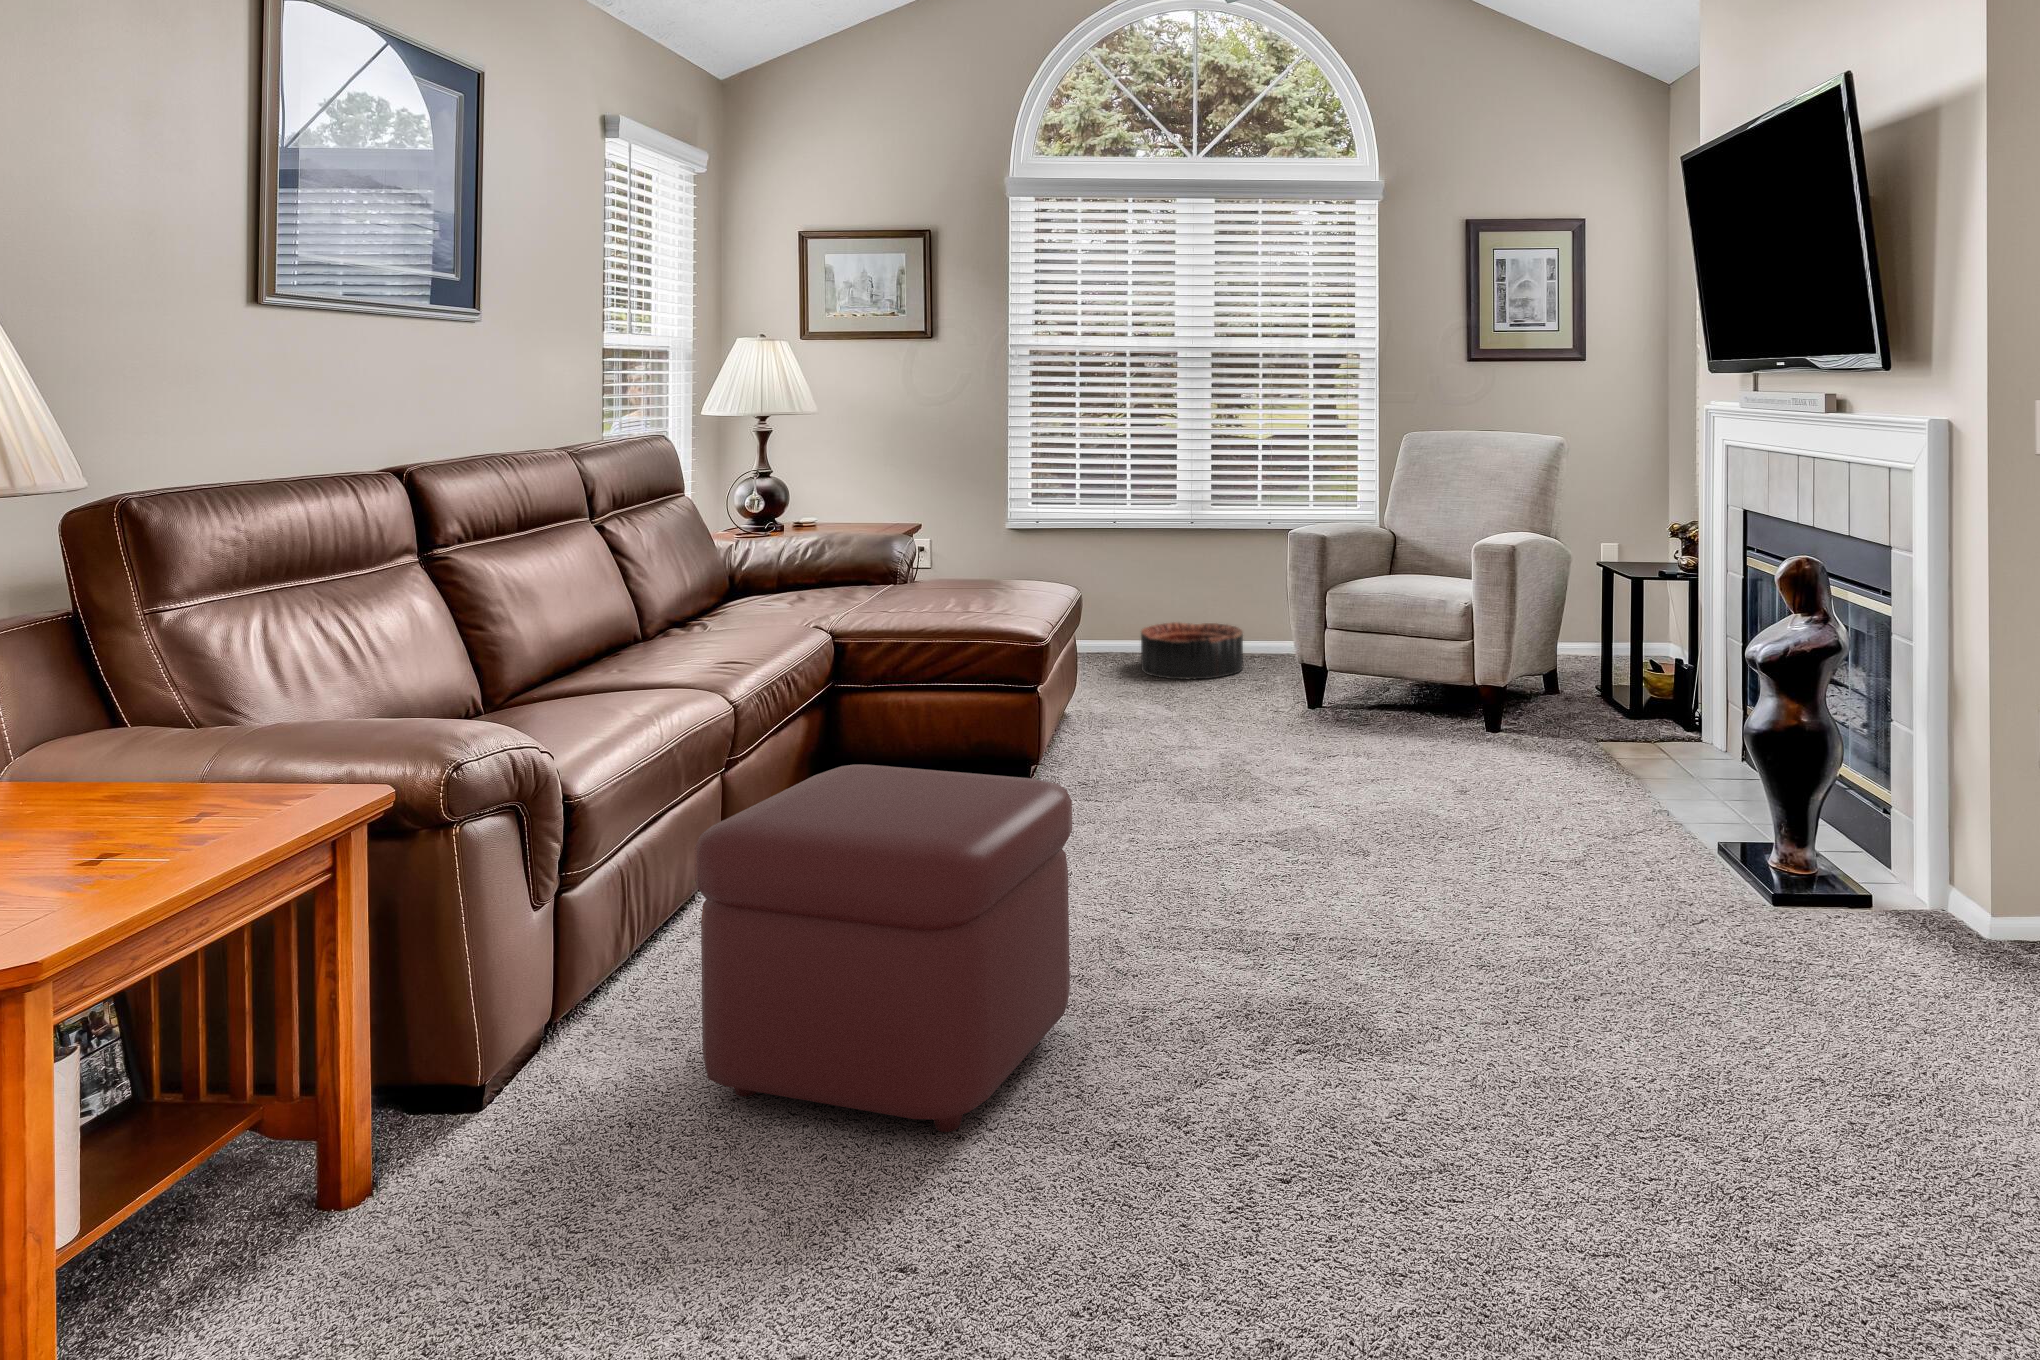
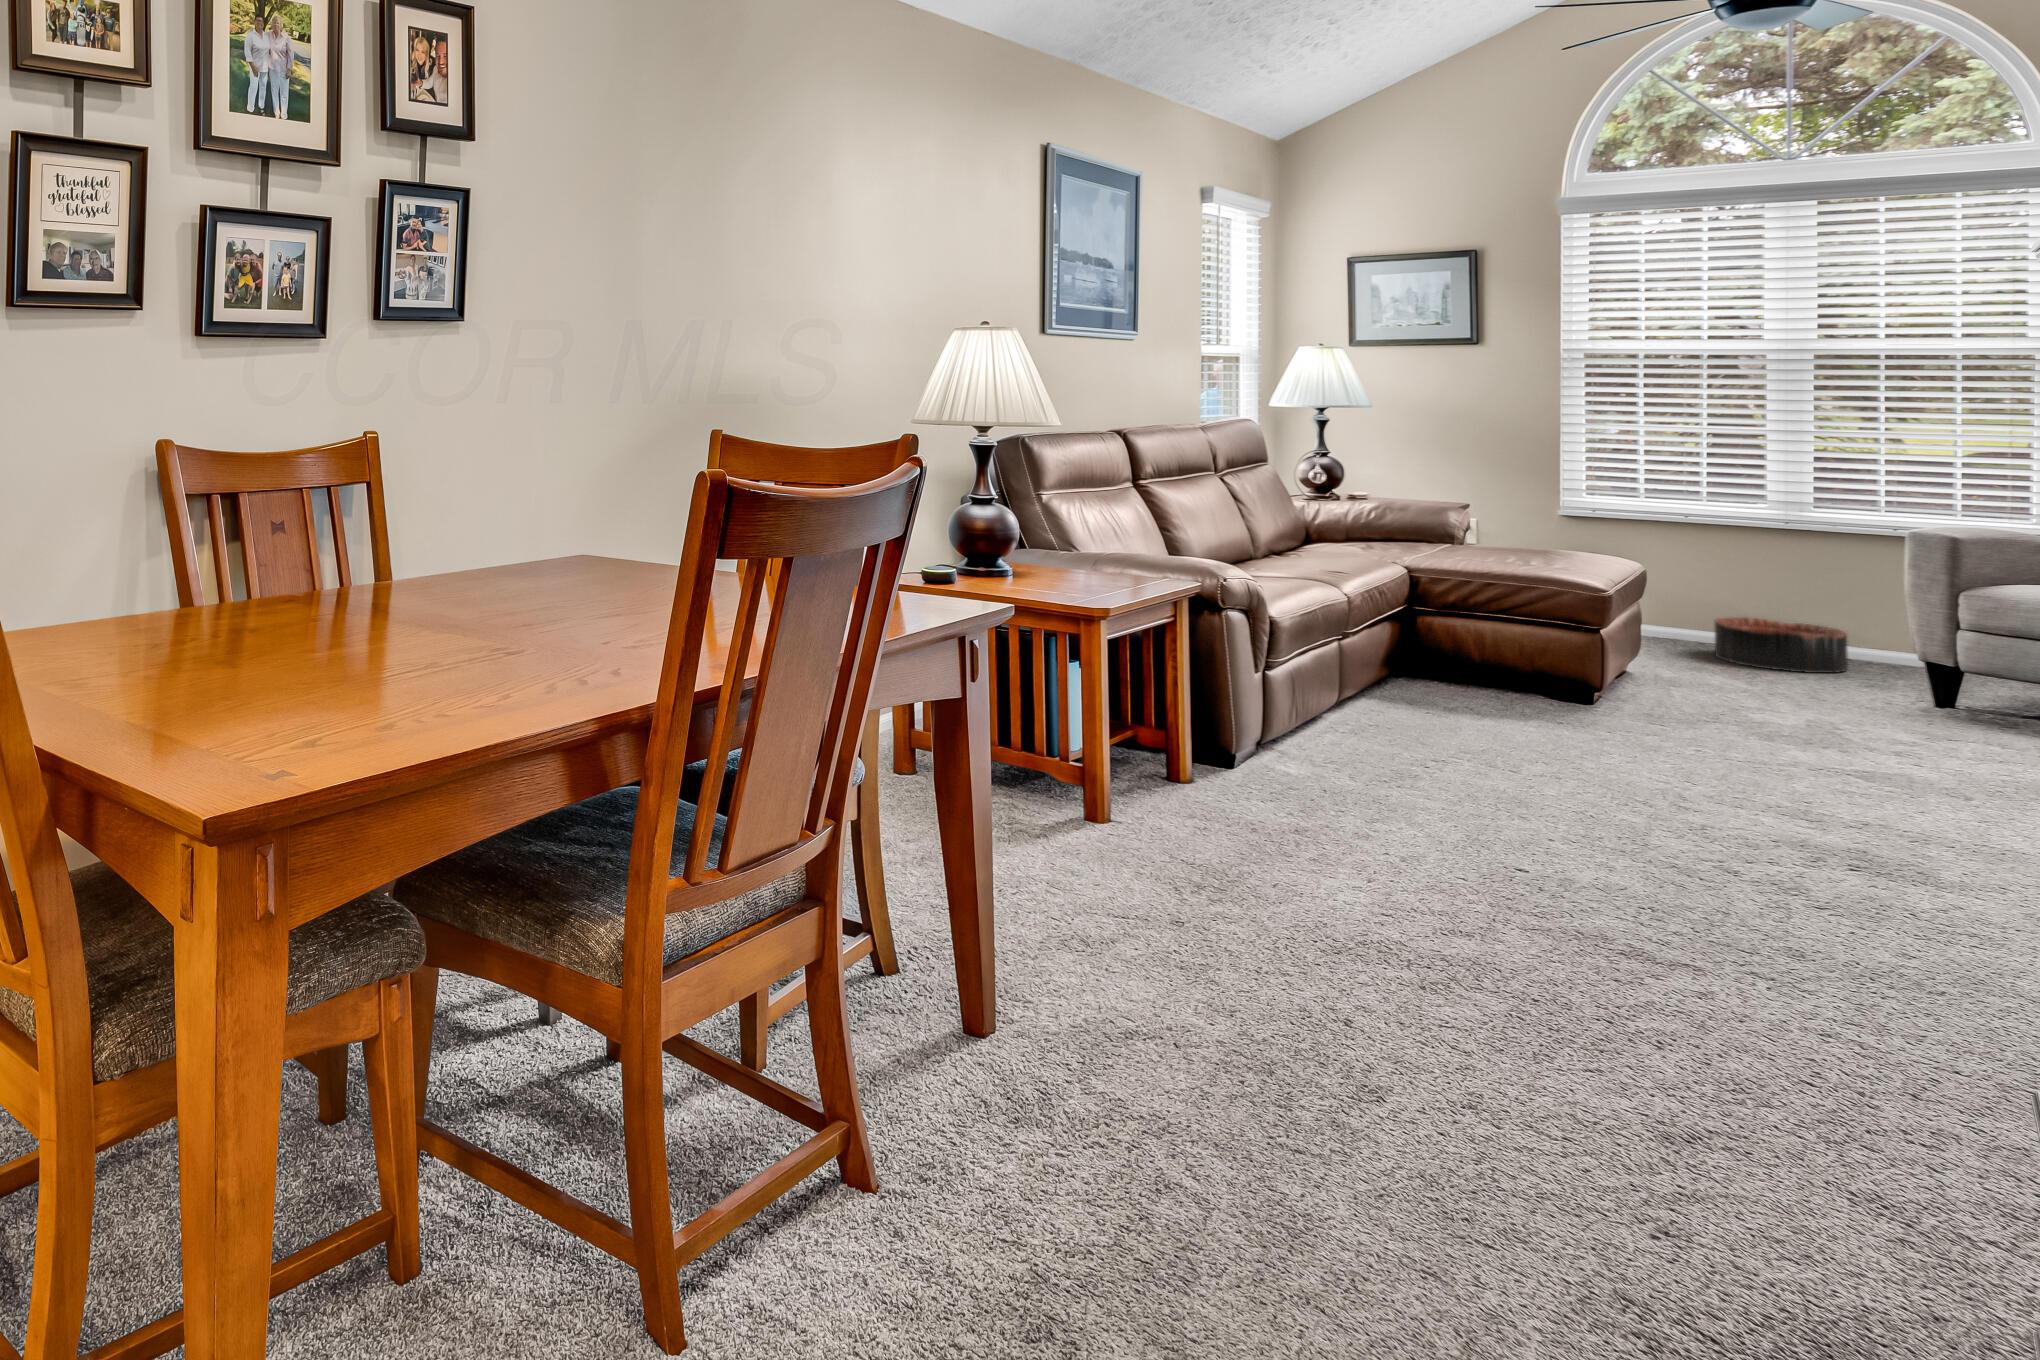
ottoman: present [694,764,1072,1132] -> none [1362,629,1637,838]

